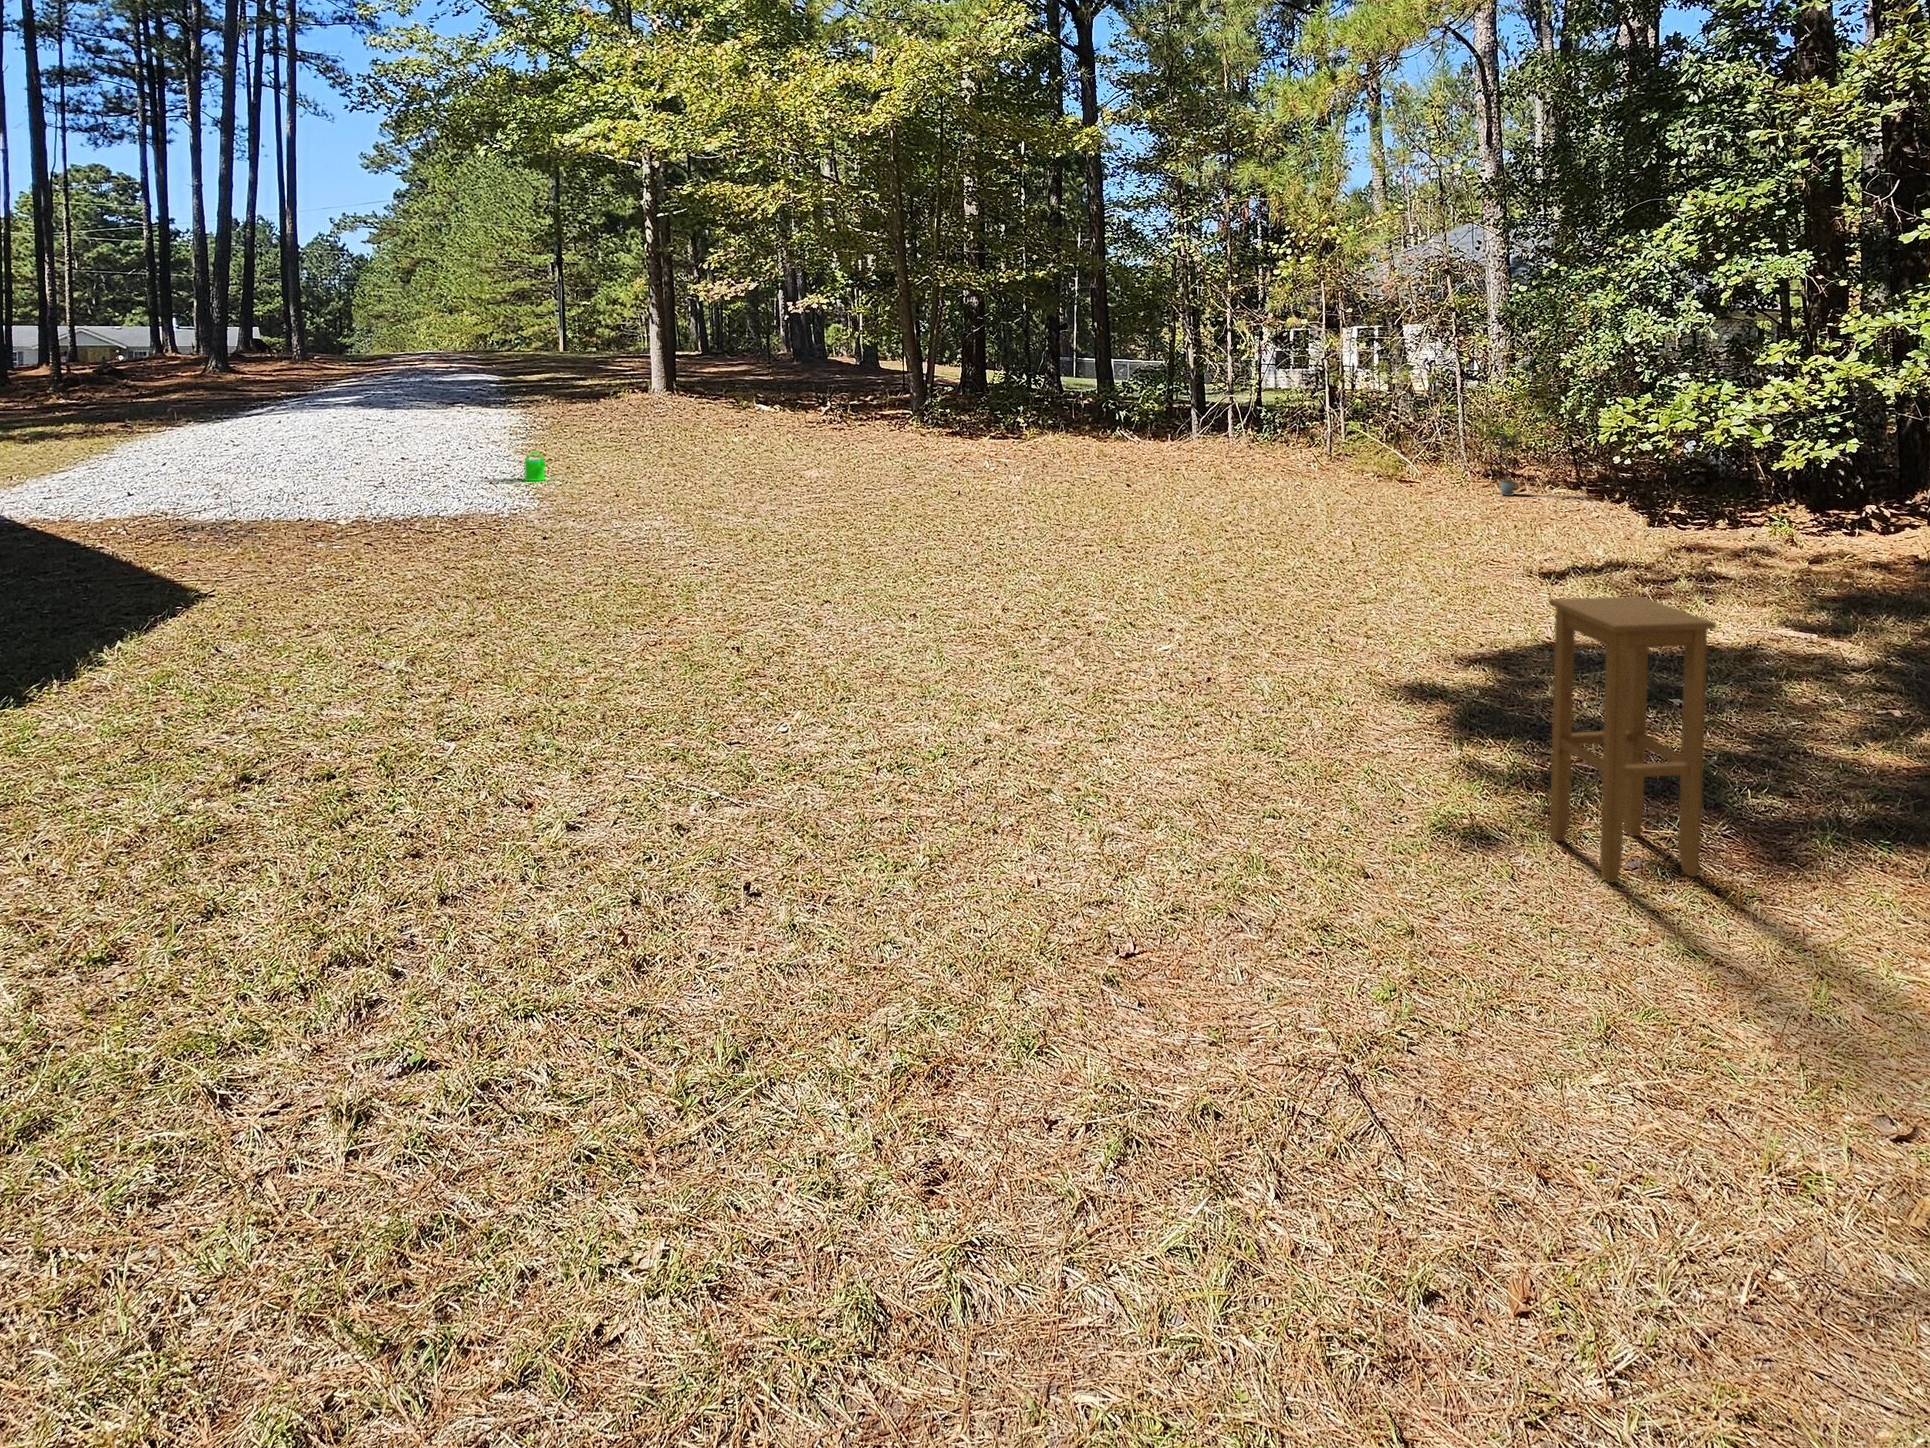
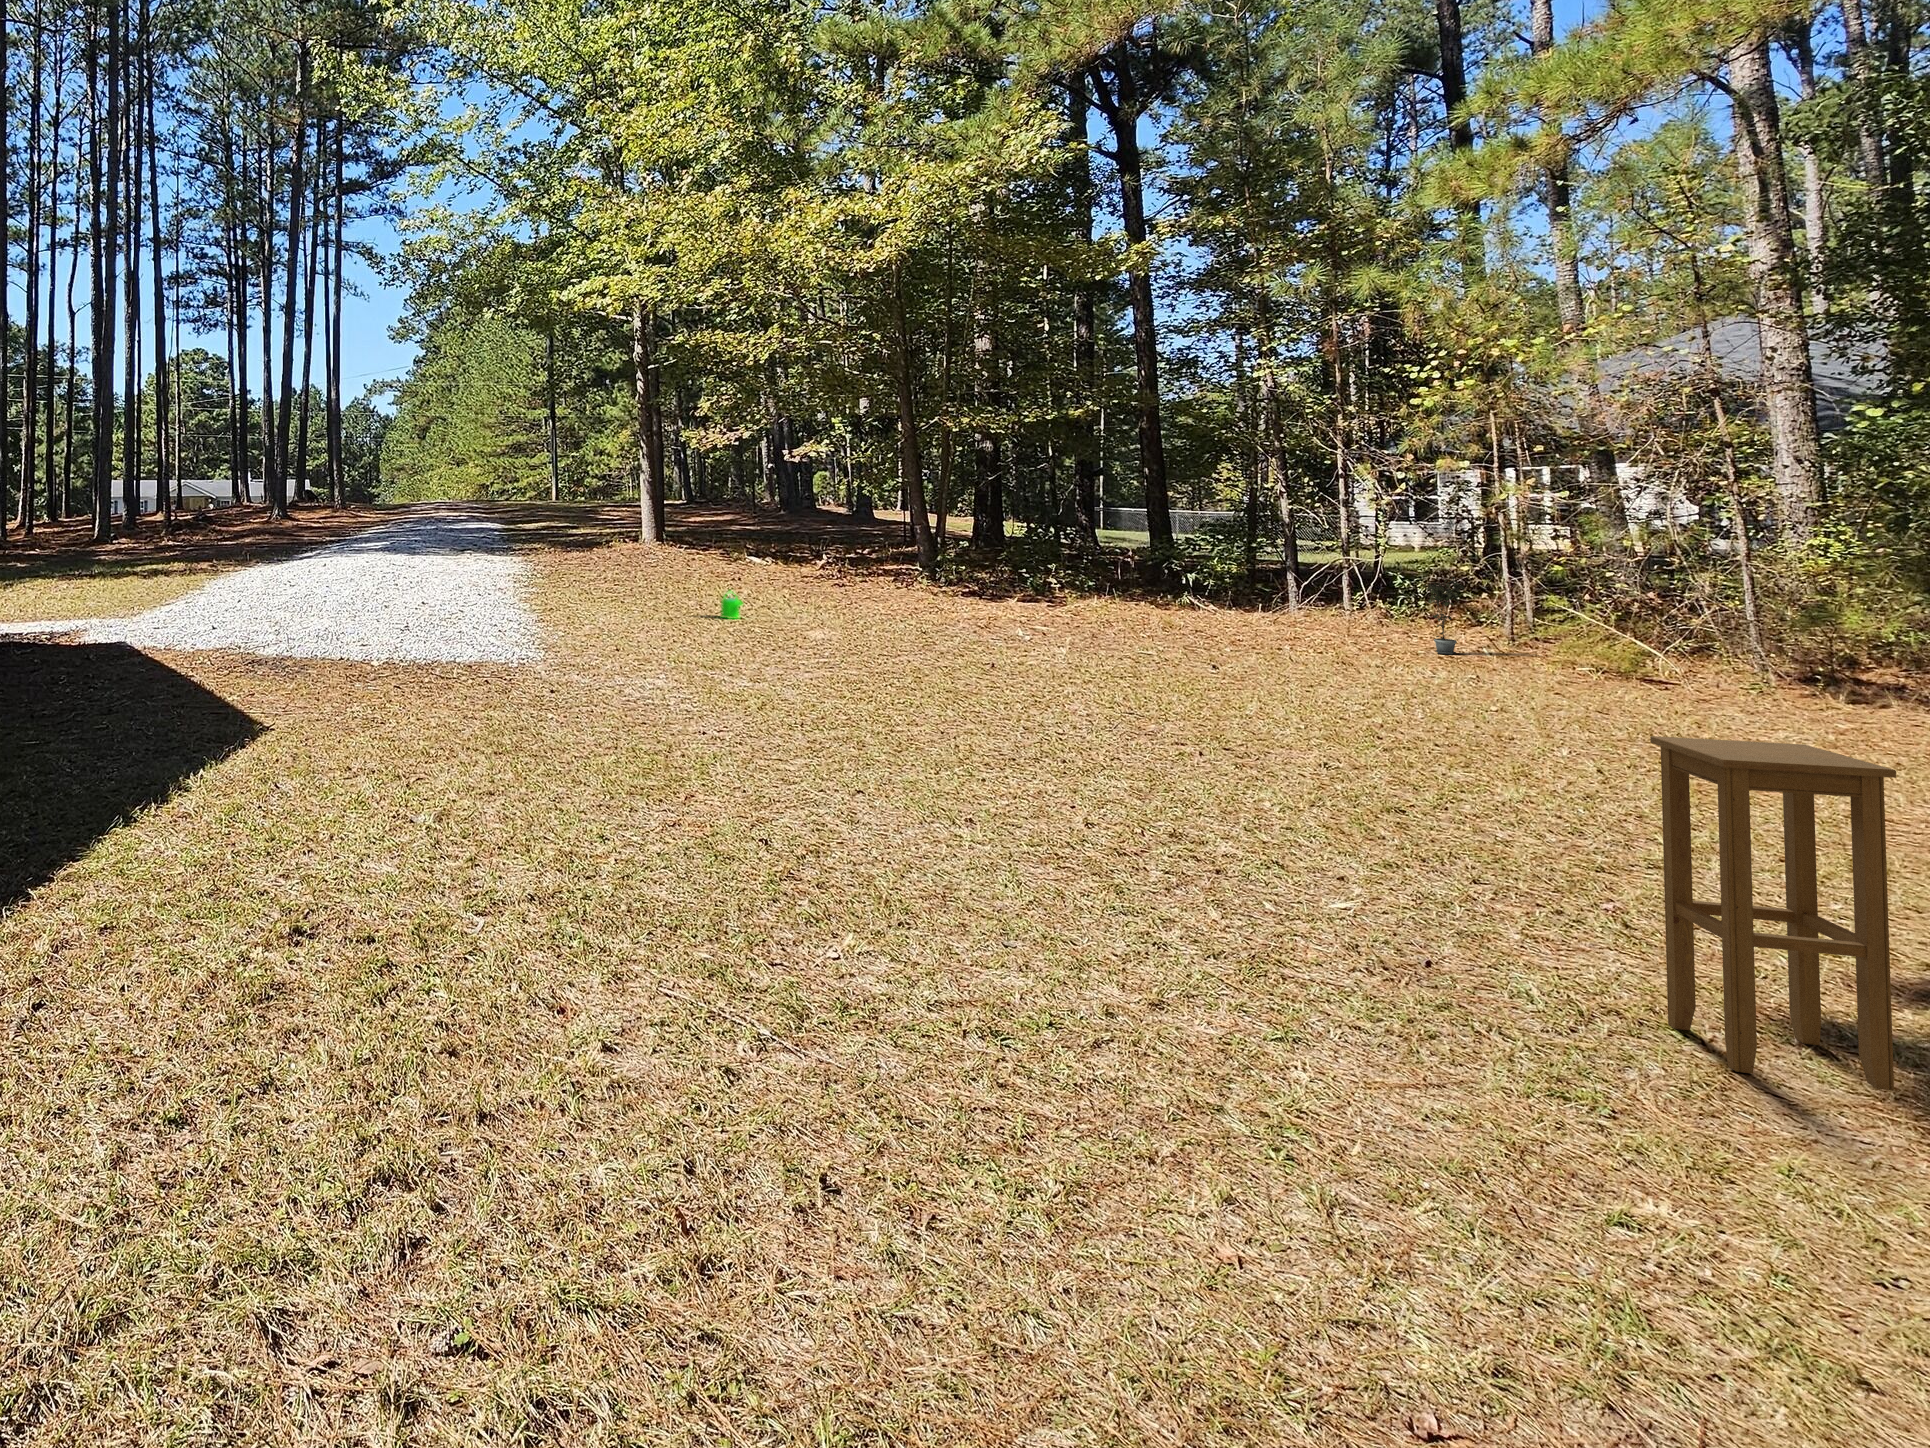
potted plant: present [1499,430,1525,496] -> present [1423,577,1465,655]
watering can: present [524,451,546,481] -> present [721,591,743,619]

